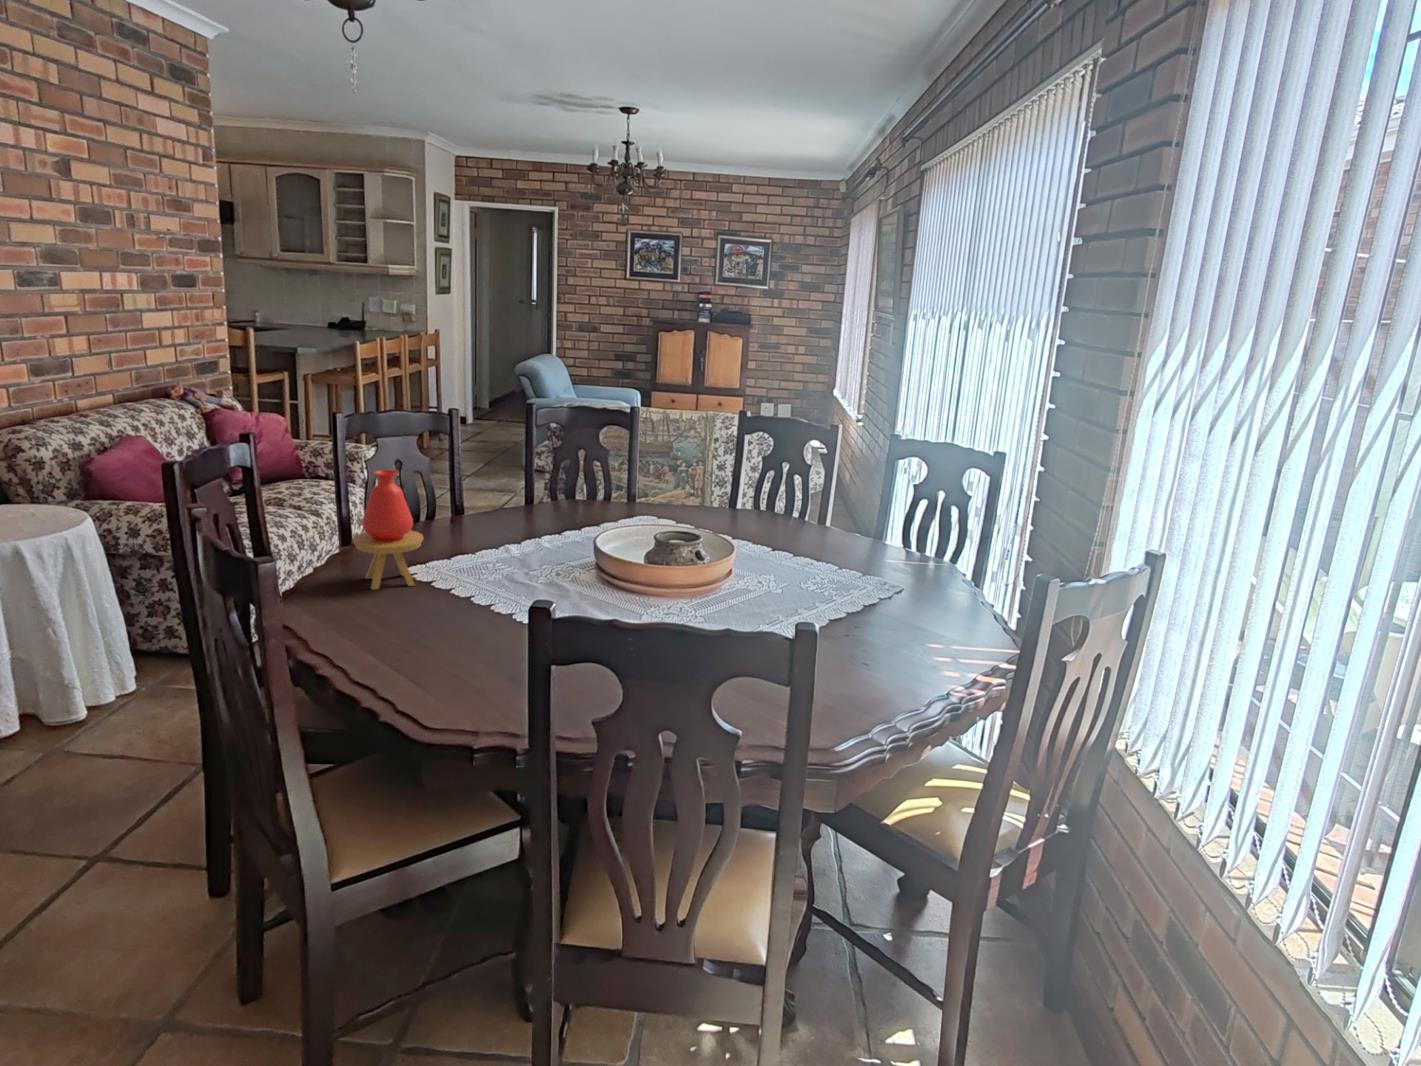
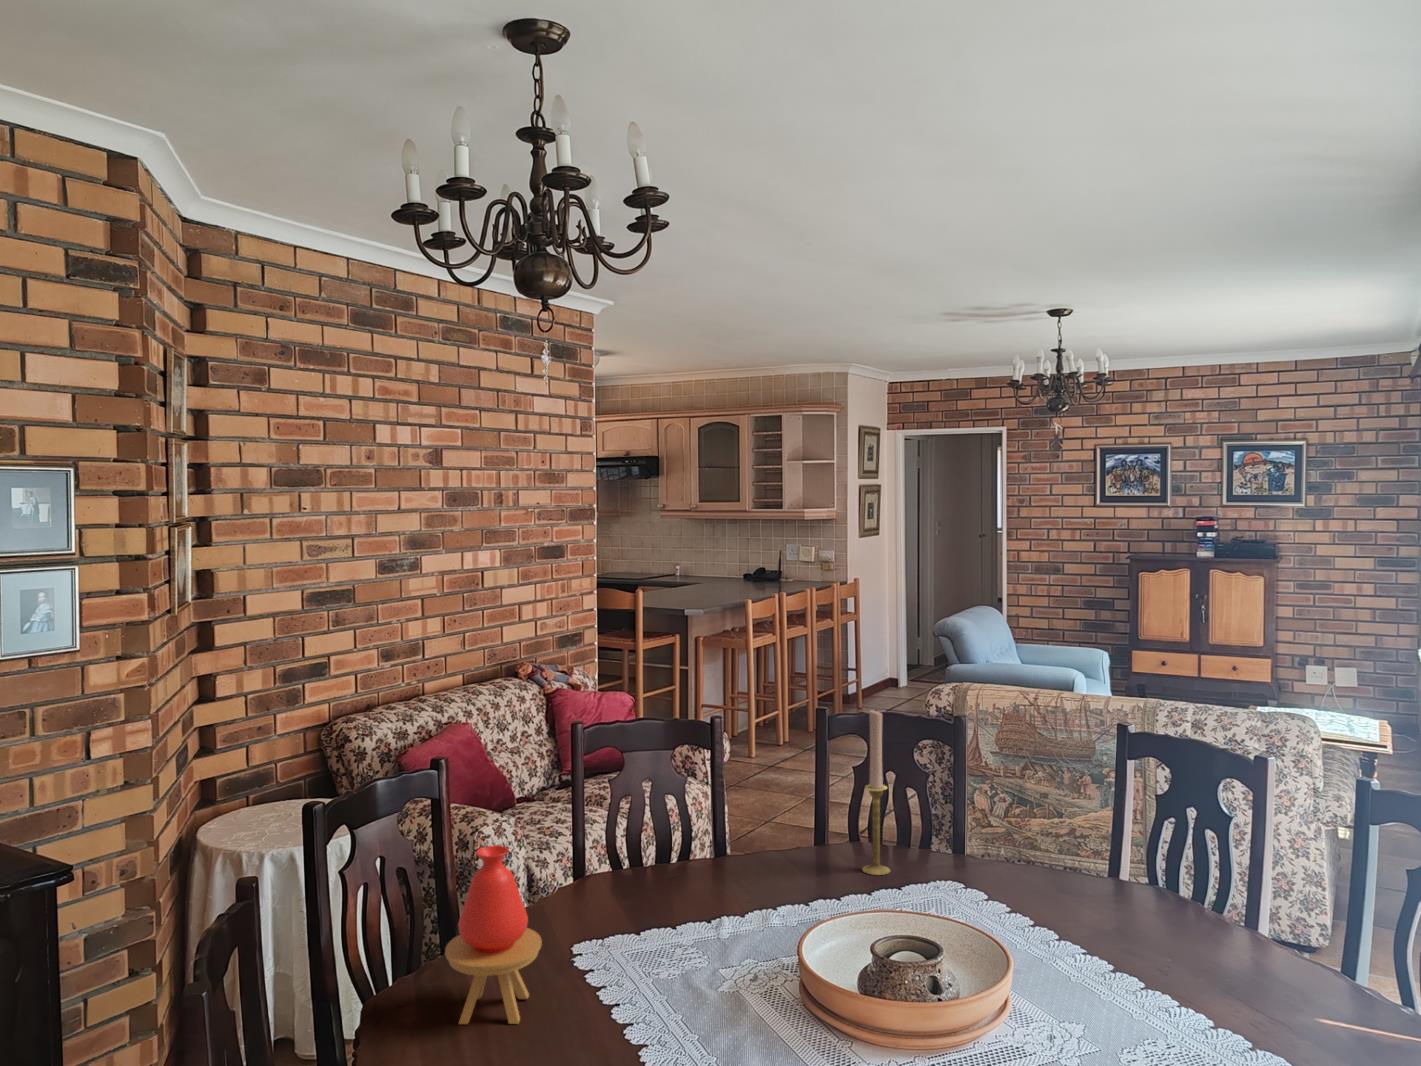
candlestick: none [573,394,592,506] -> present [863,710,890,875]

